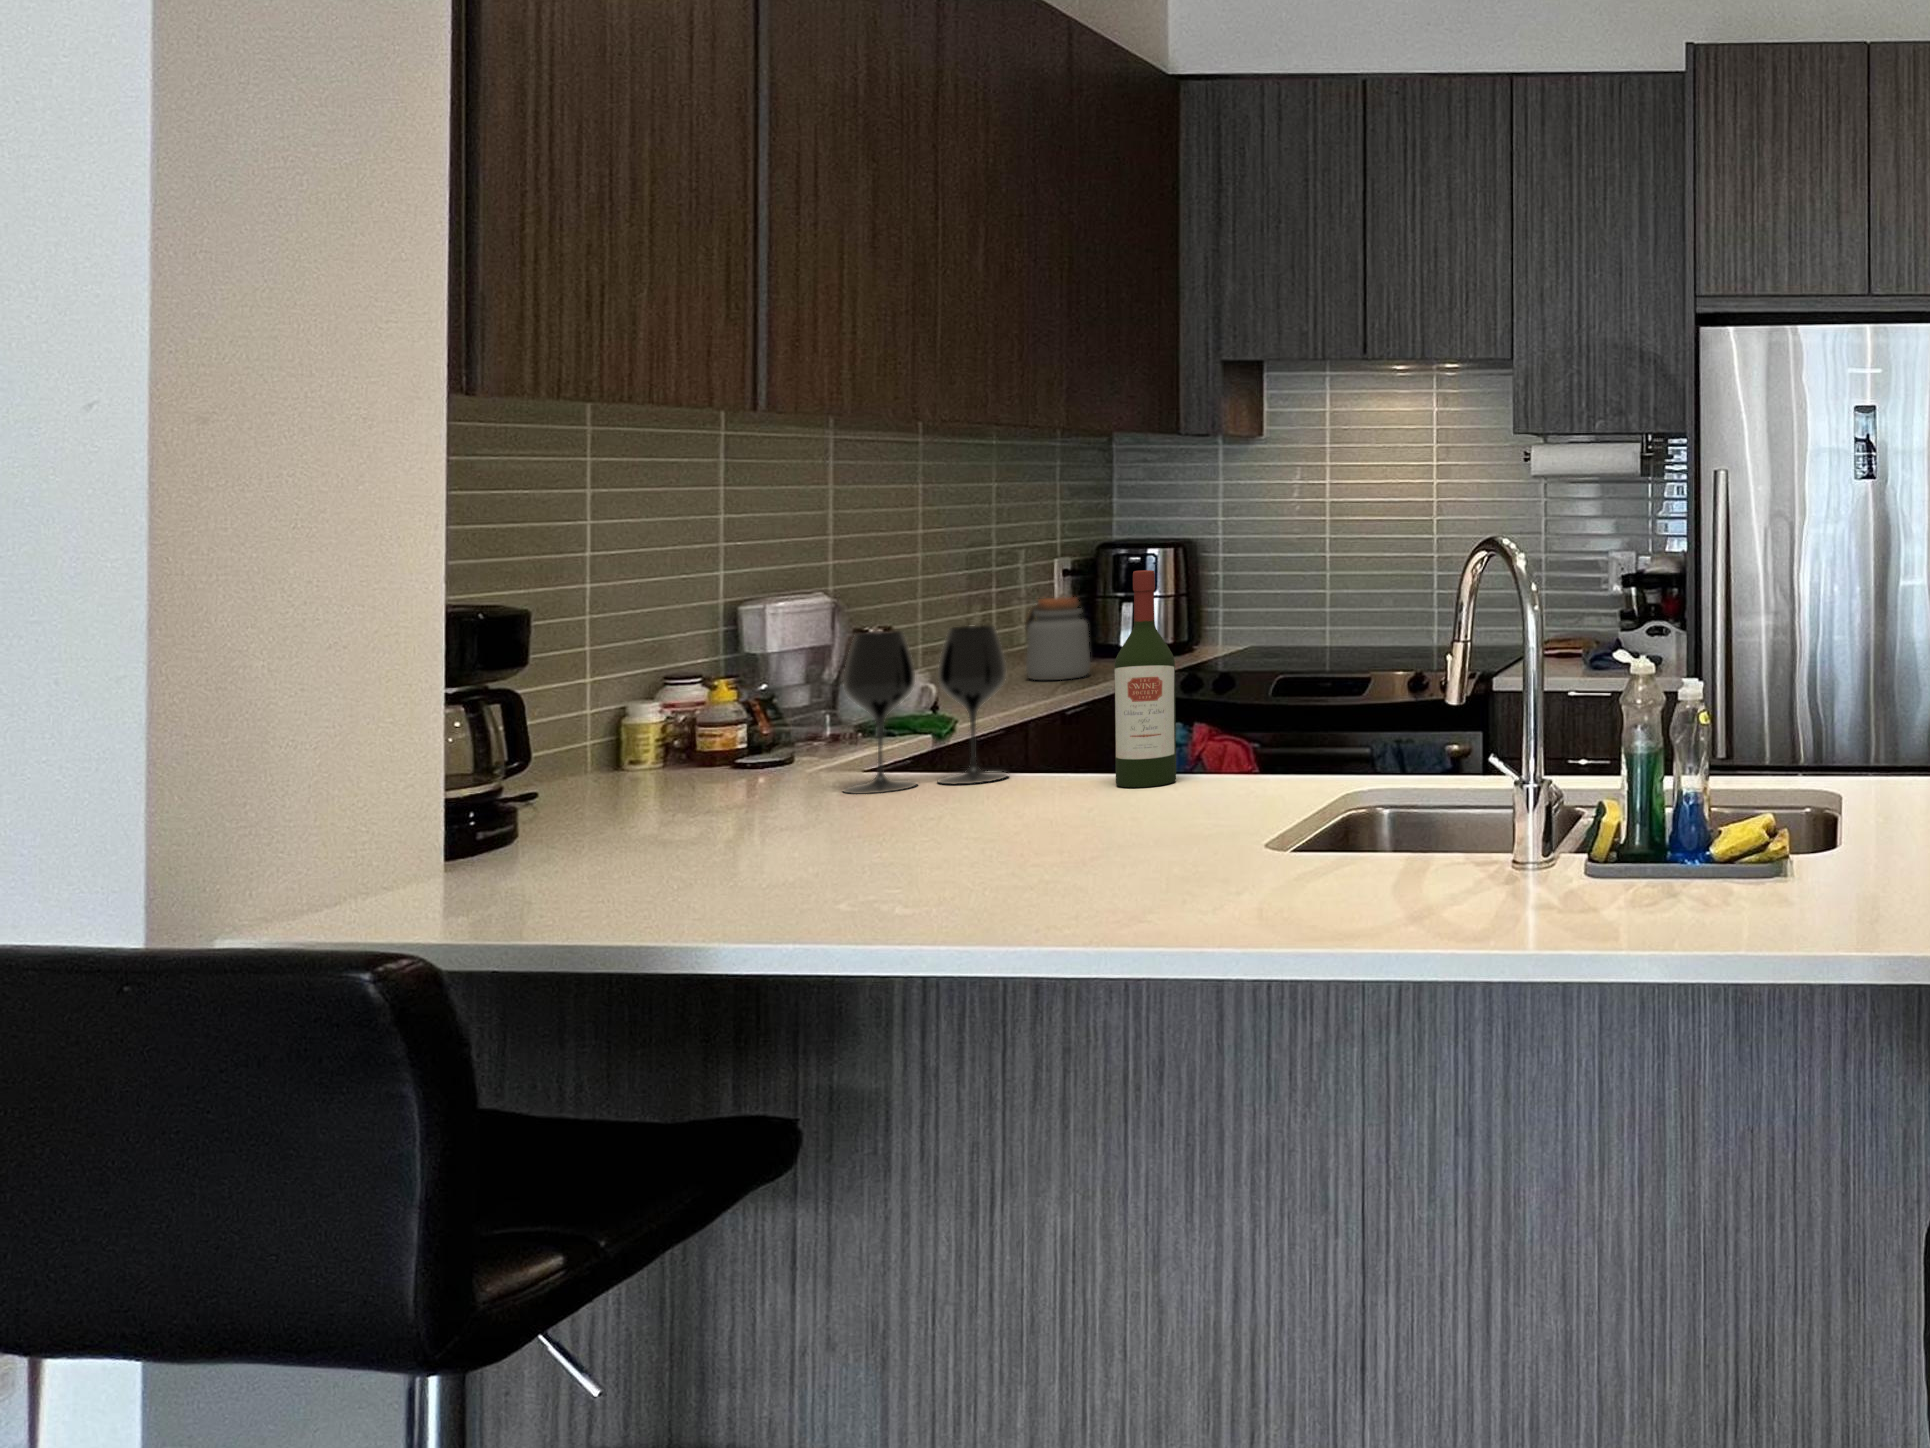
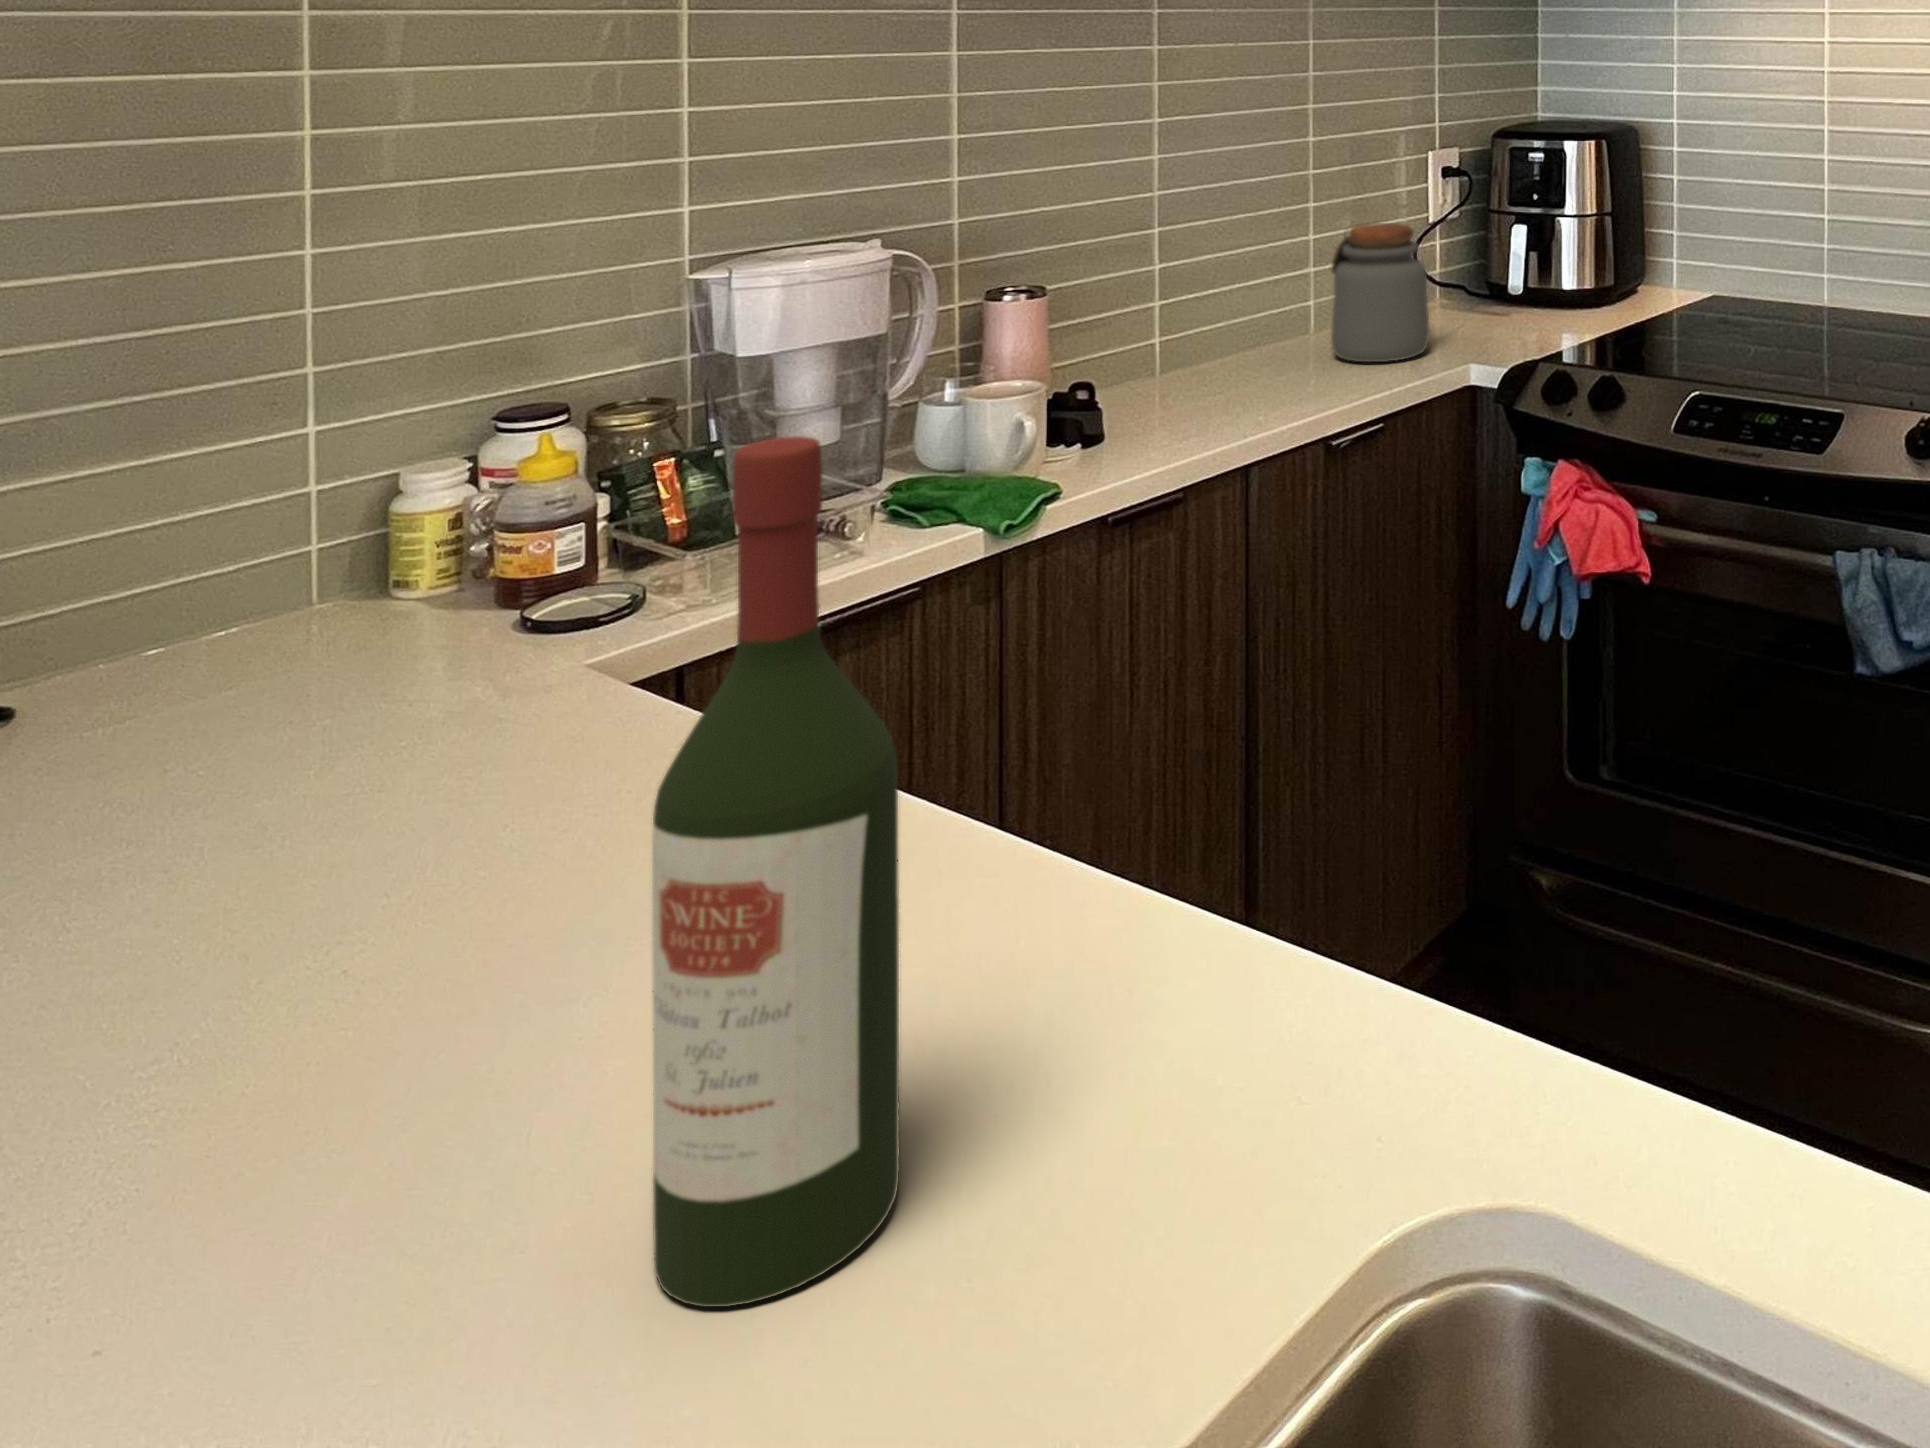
wine glass: present [844,626,1008,794] -> none [111,498,643,1049]

